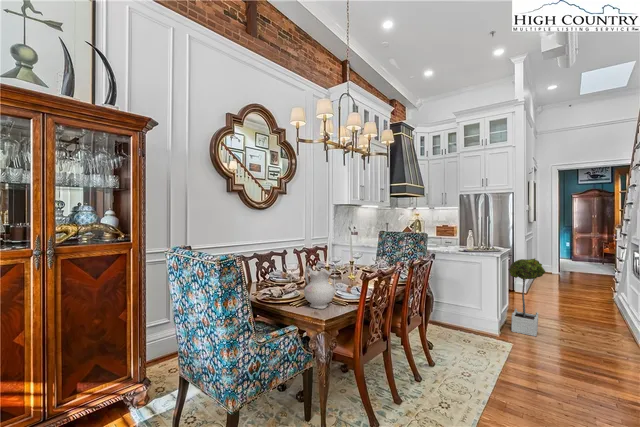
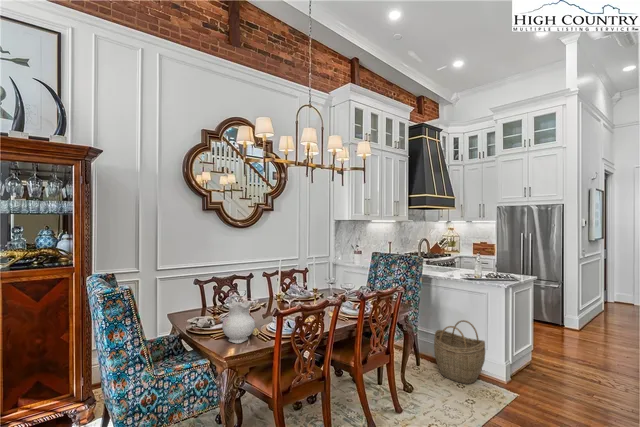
potted tree: present [508,258,545,336] -> none [521,291,567,389]
woven basket: none [440,286,484,338] -> present [434,320,485,384]

